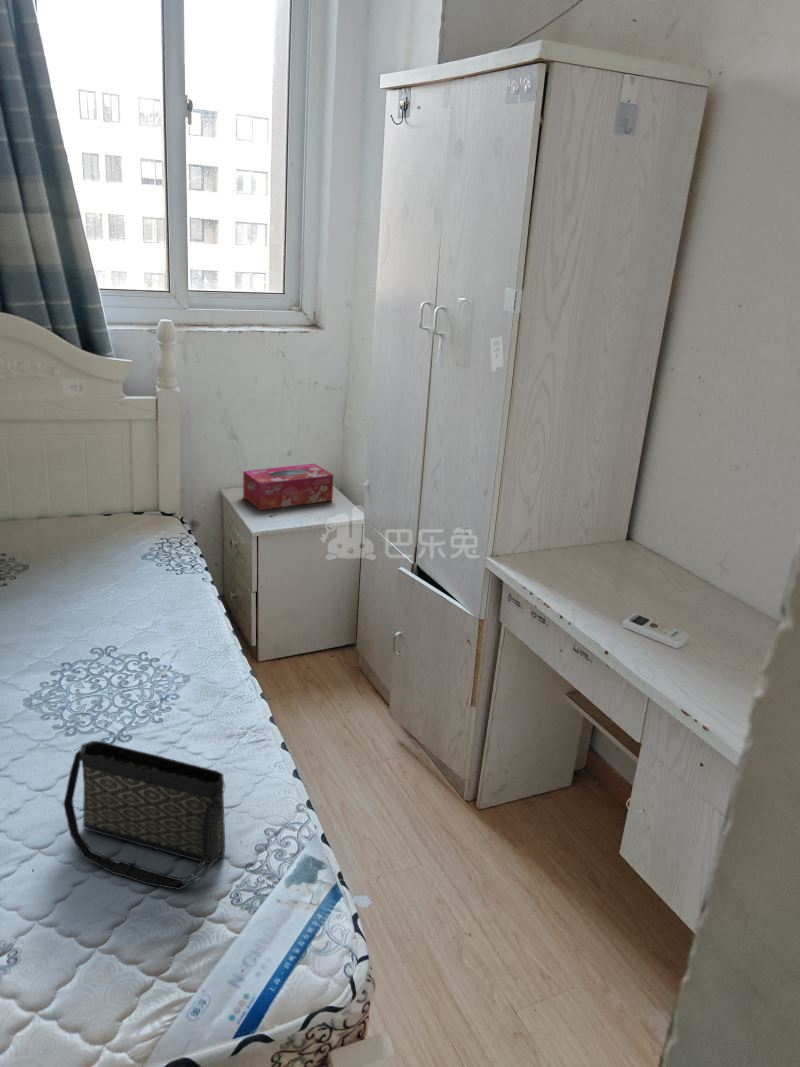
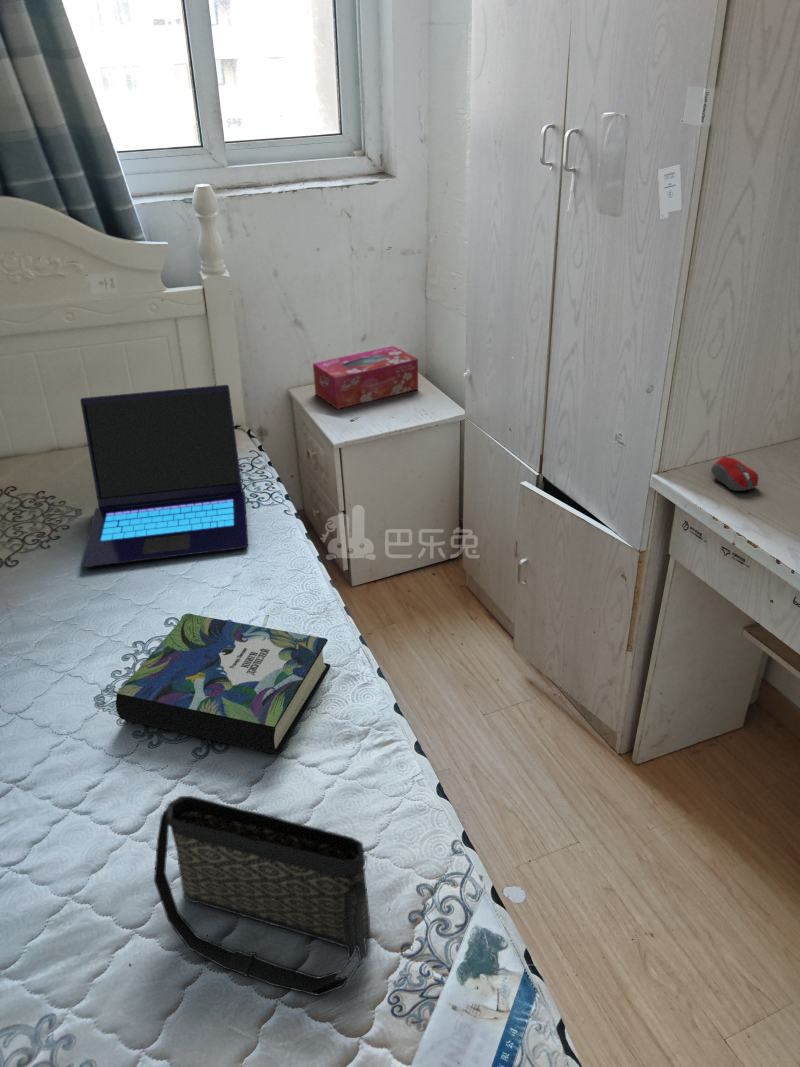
laptop: none [25,474,171,609] -> present [80,385,248,567]
computer mouse: none [536,552,568,577] -> present [711,457,758,491]
book: none [45,642,223,744] -> present [116,614,330,755]

